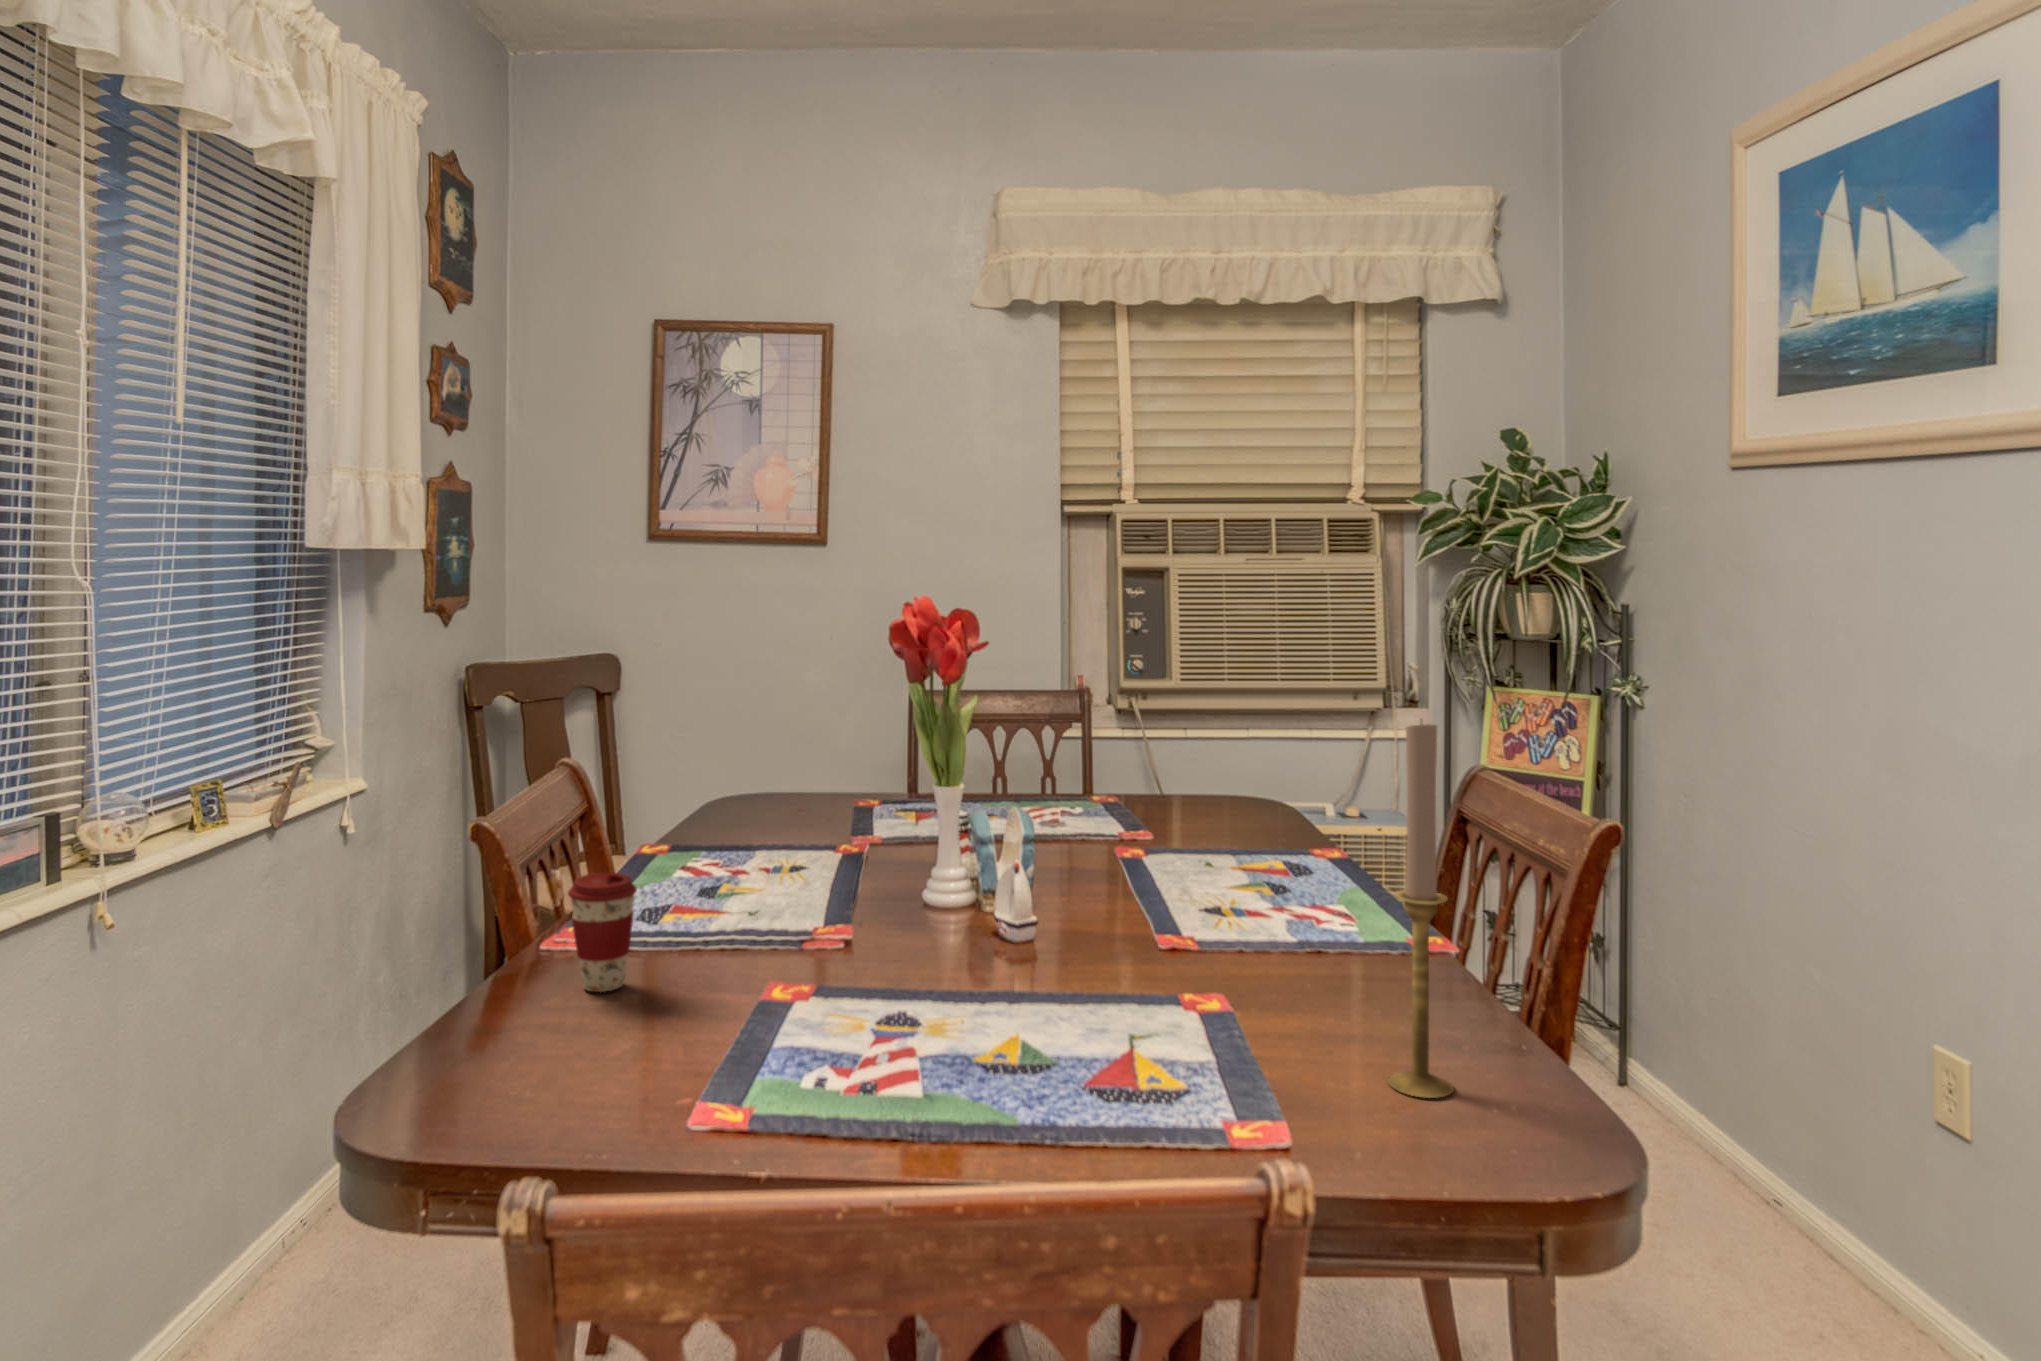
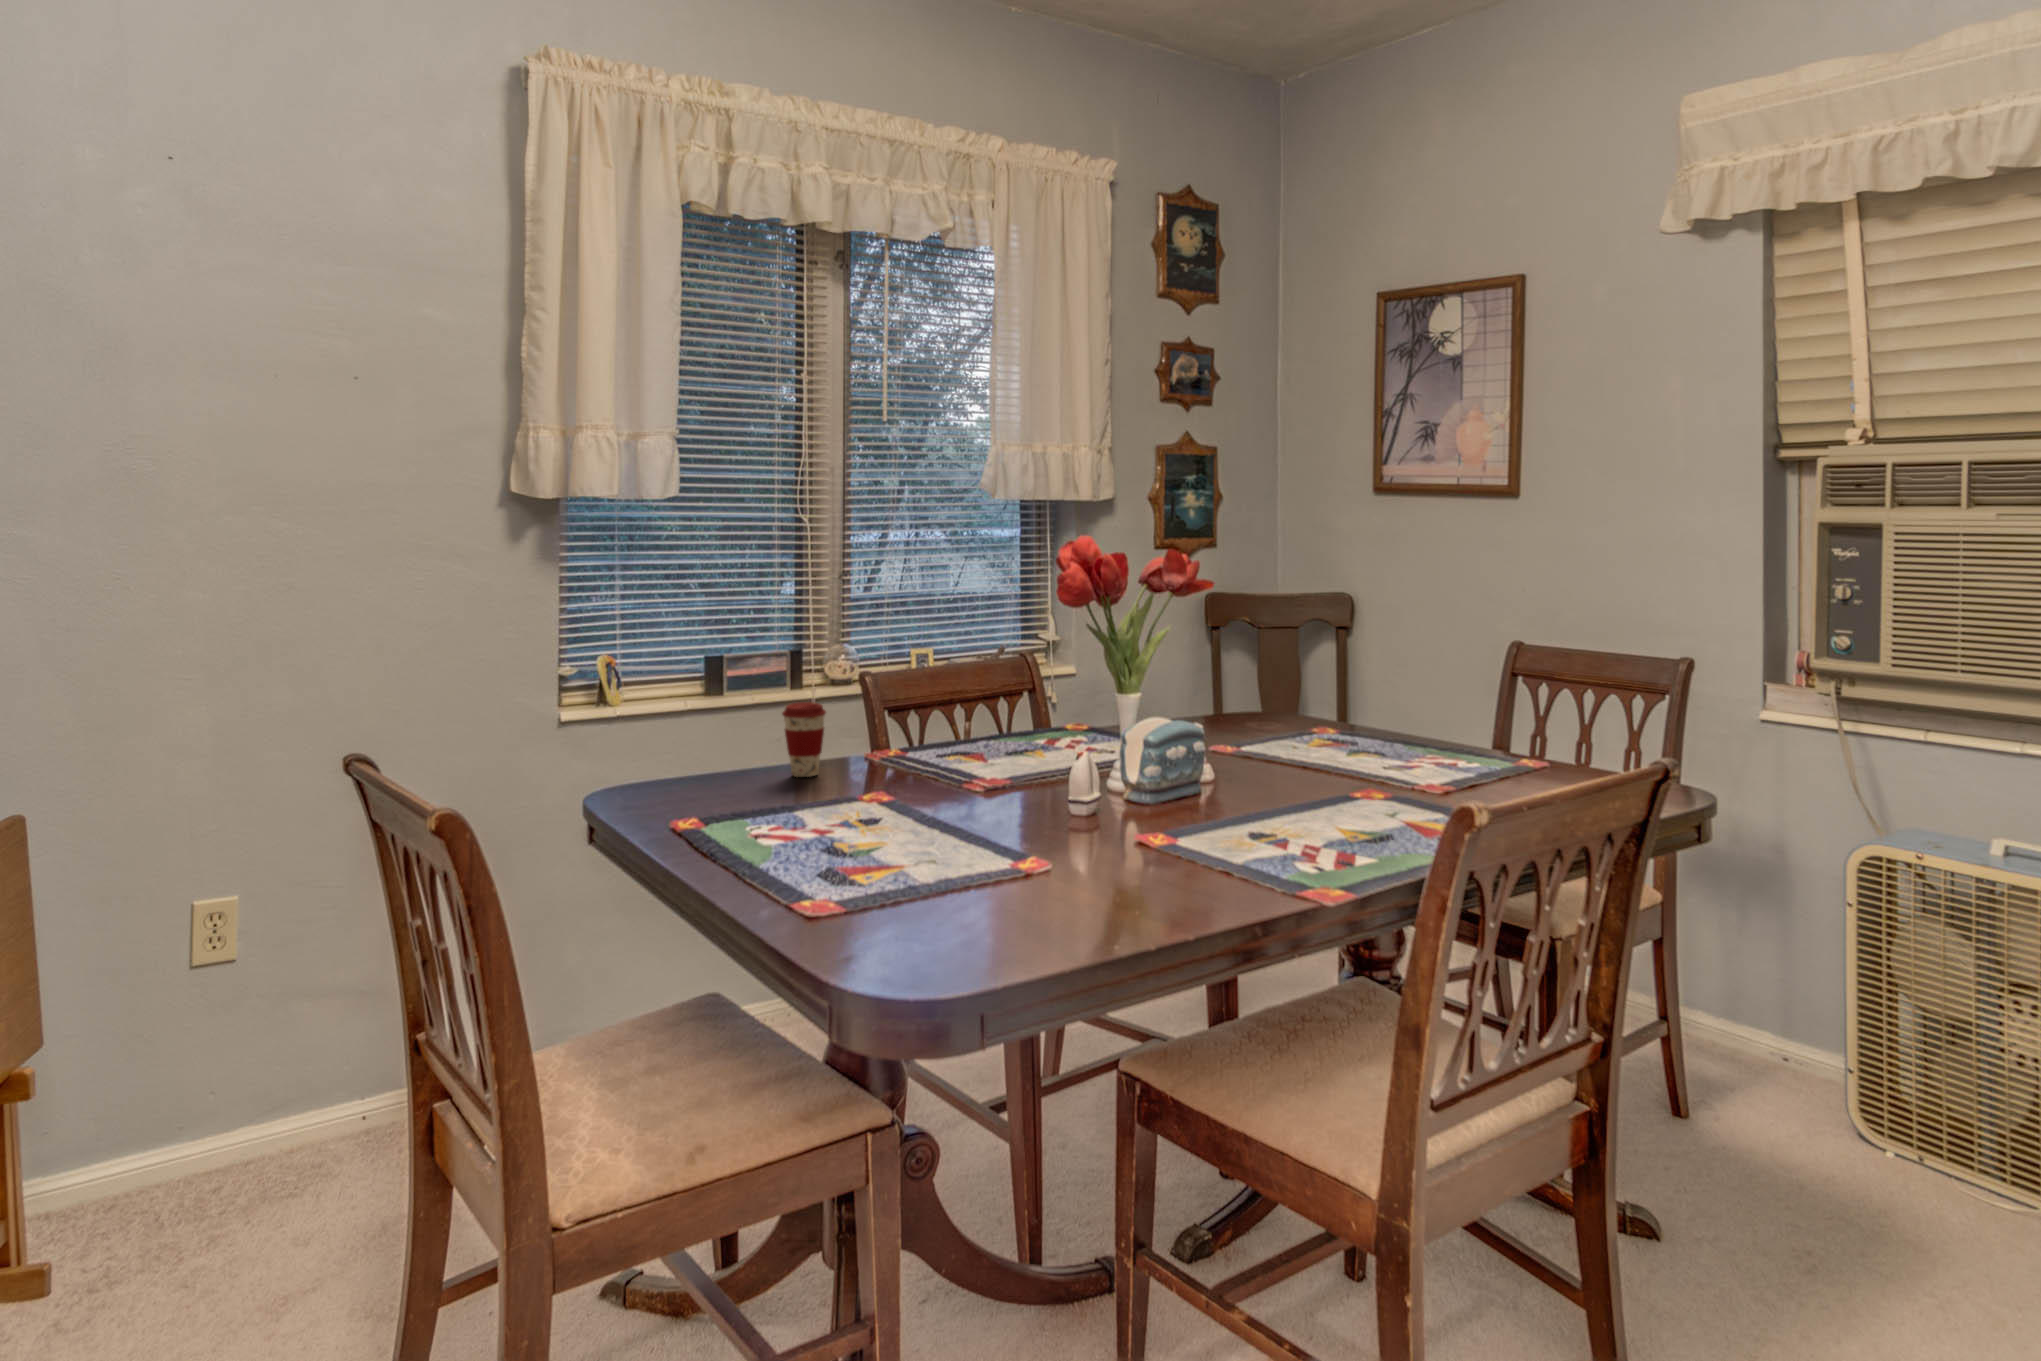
candlestick: present [1387,724,1453,1098] -> none [945,626,1000,958]

